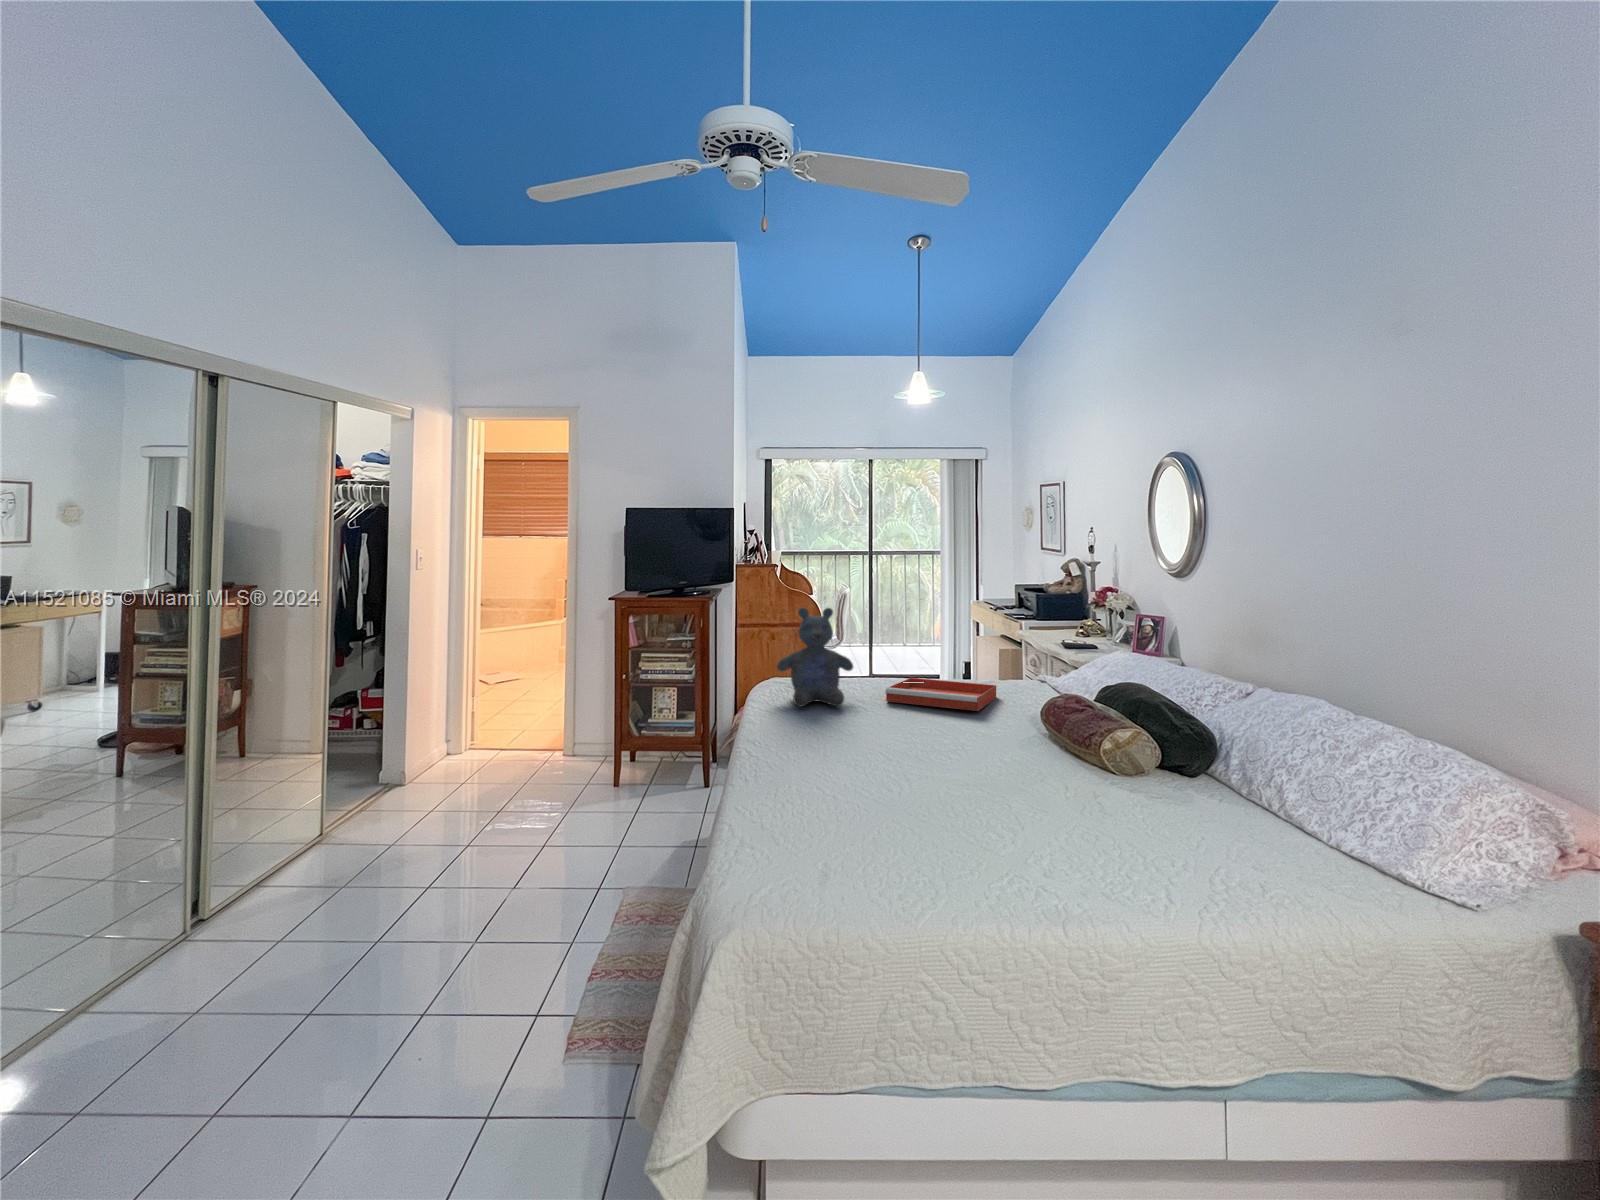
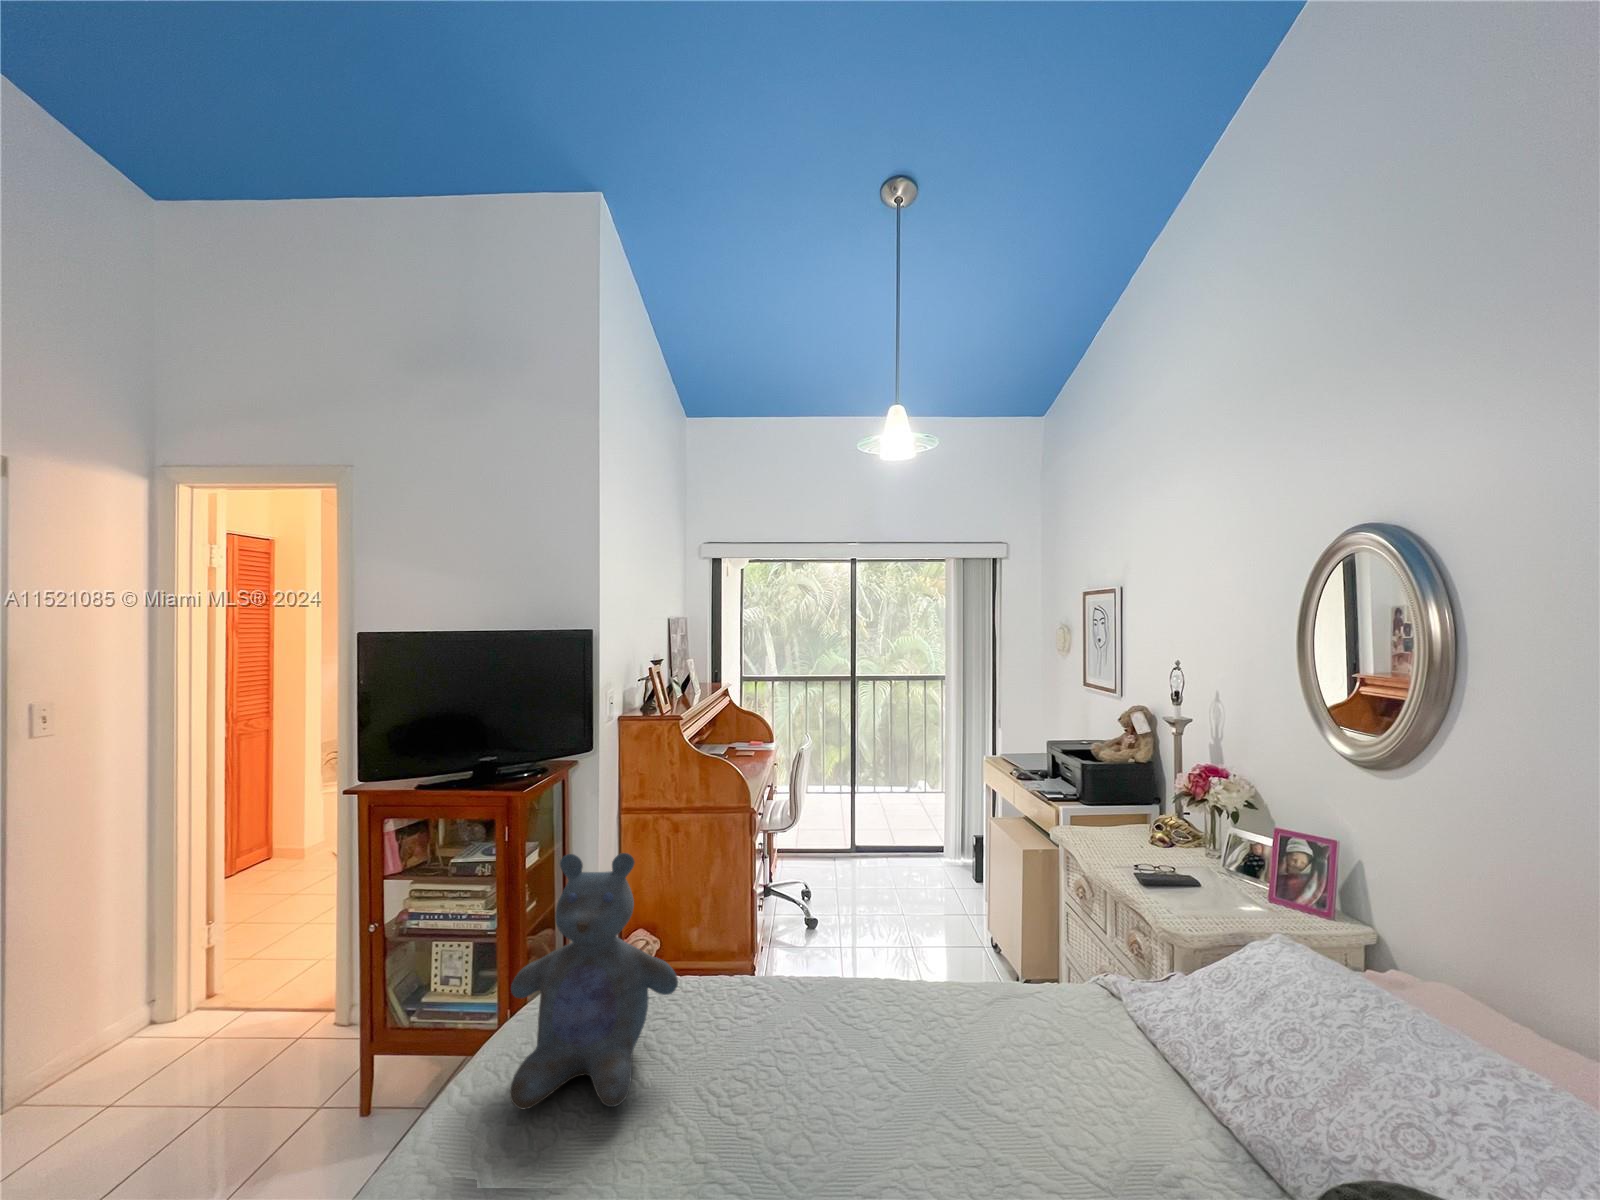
tray: present [885,678,996,711] -> none [737,983,994,1140]

